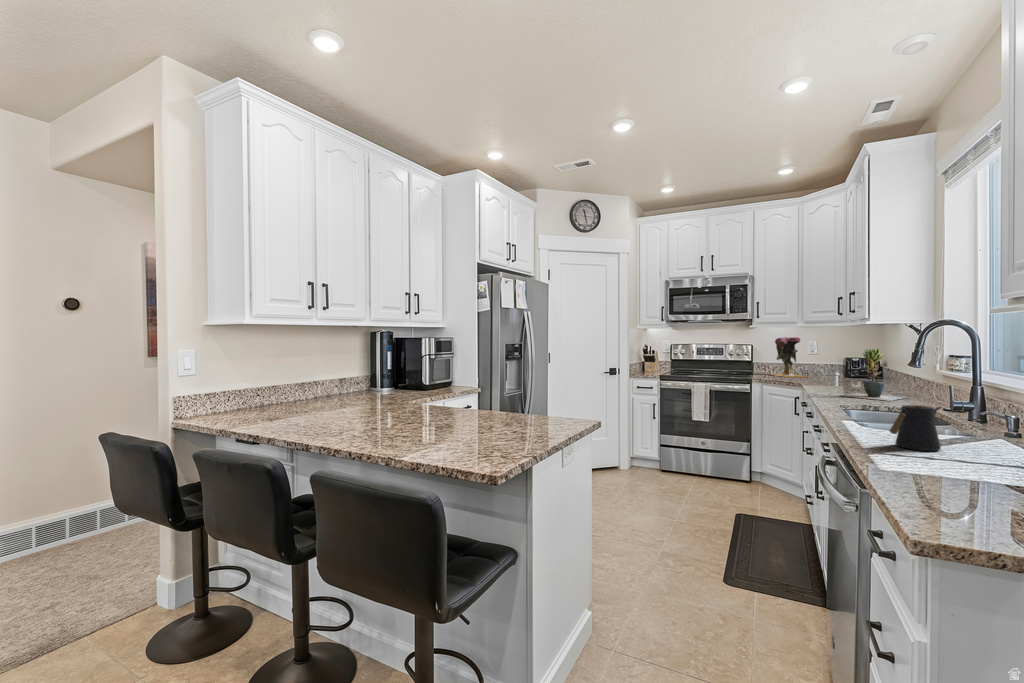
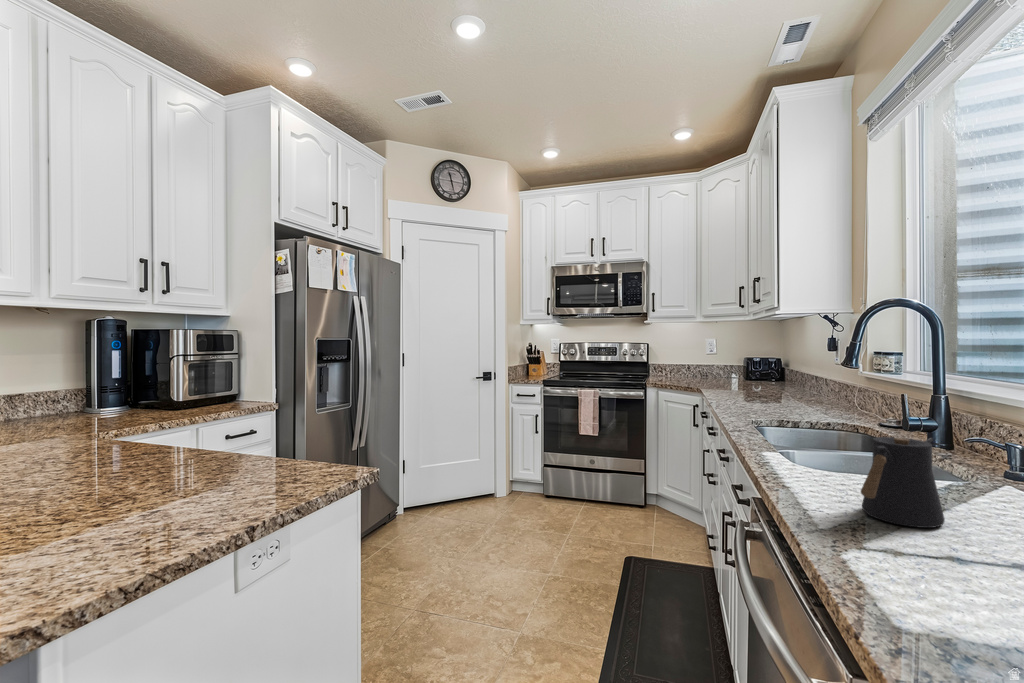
vase: present [772,337,806,377] -> none [665,334,712,380]
potted plant: present [840,348,906,401] -> none [745,344,825,412]

